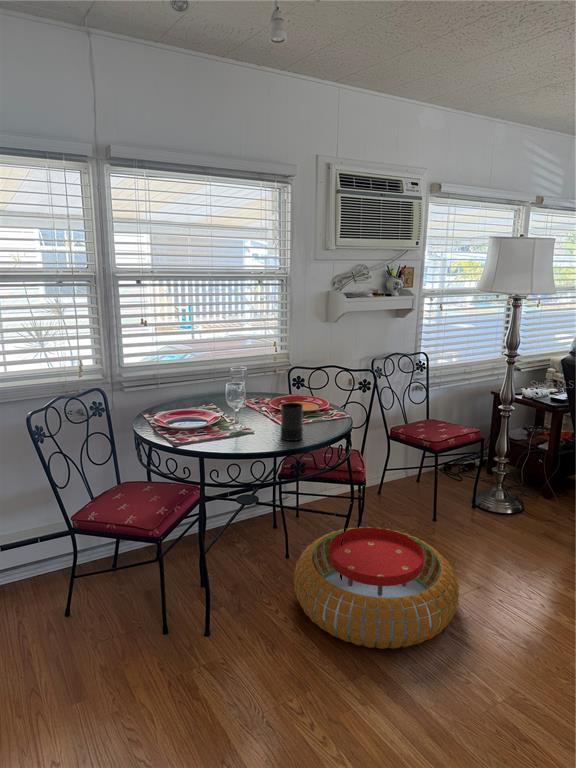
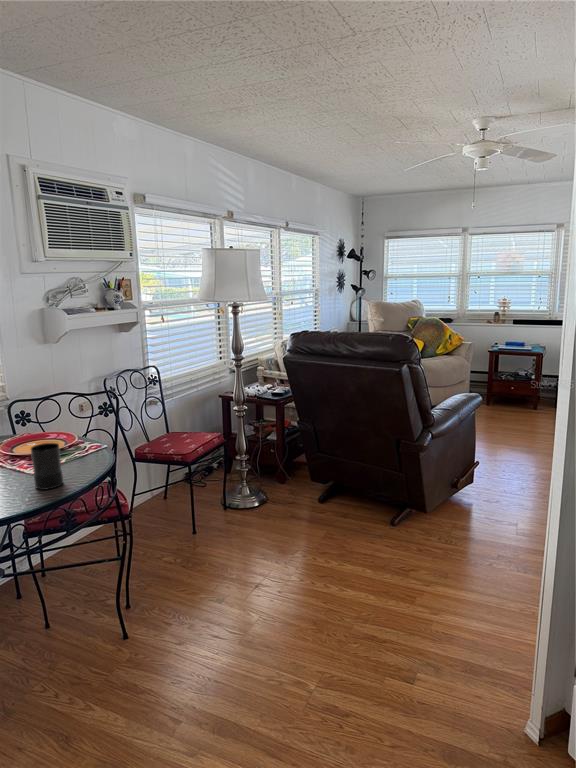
pouf: present [294,527,459,649] -> none [71,555,251,693]

